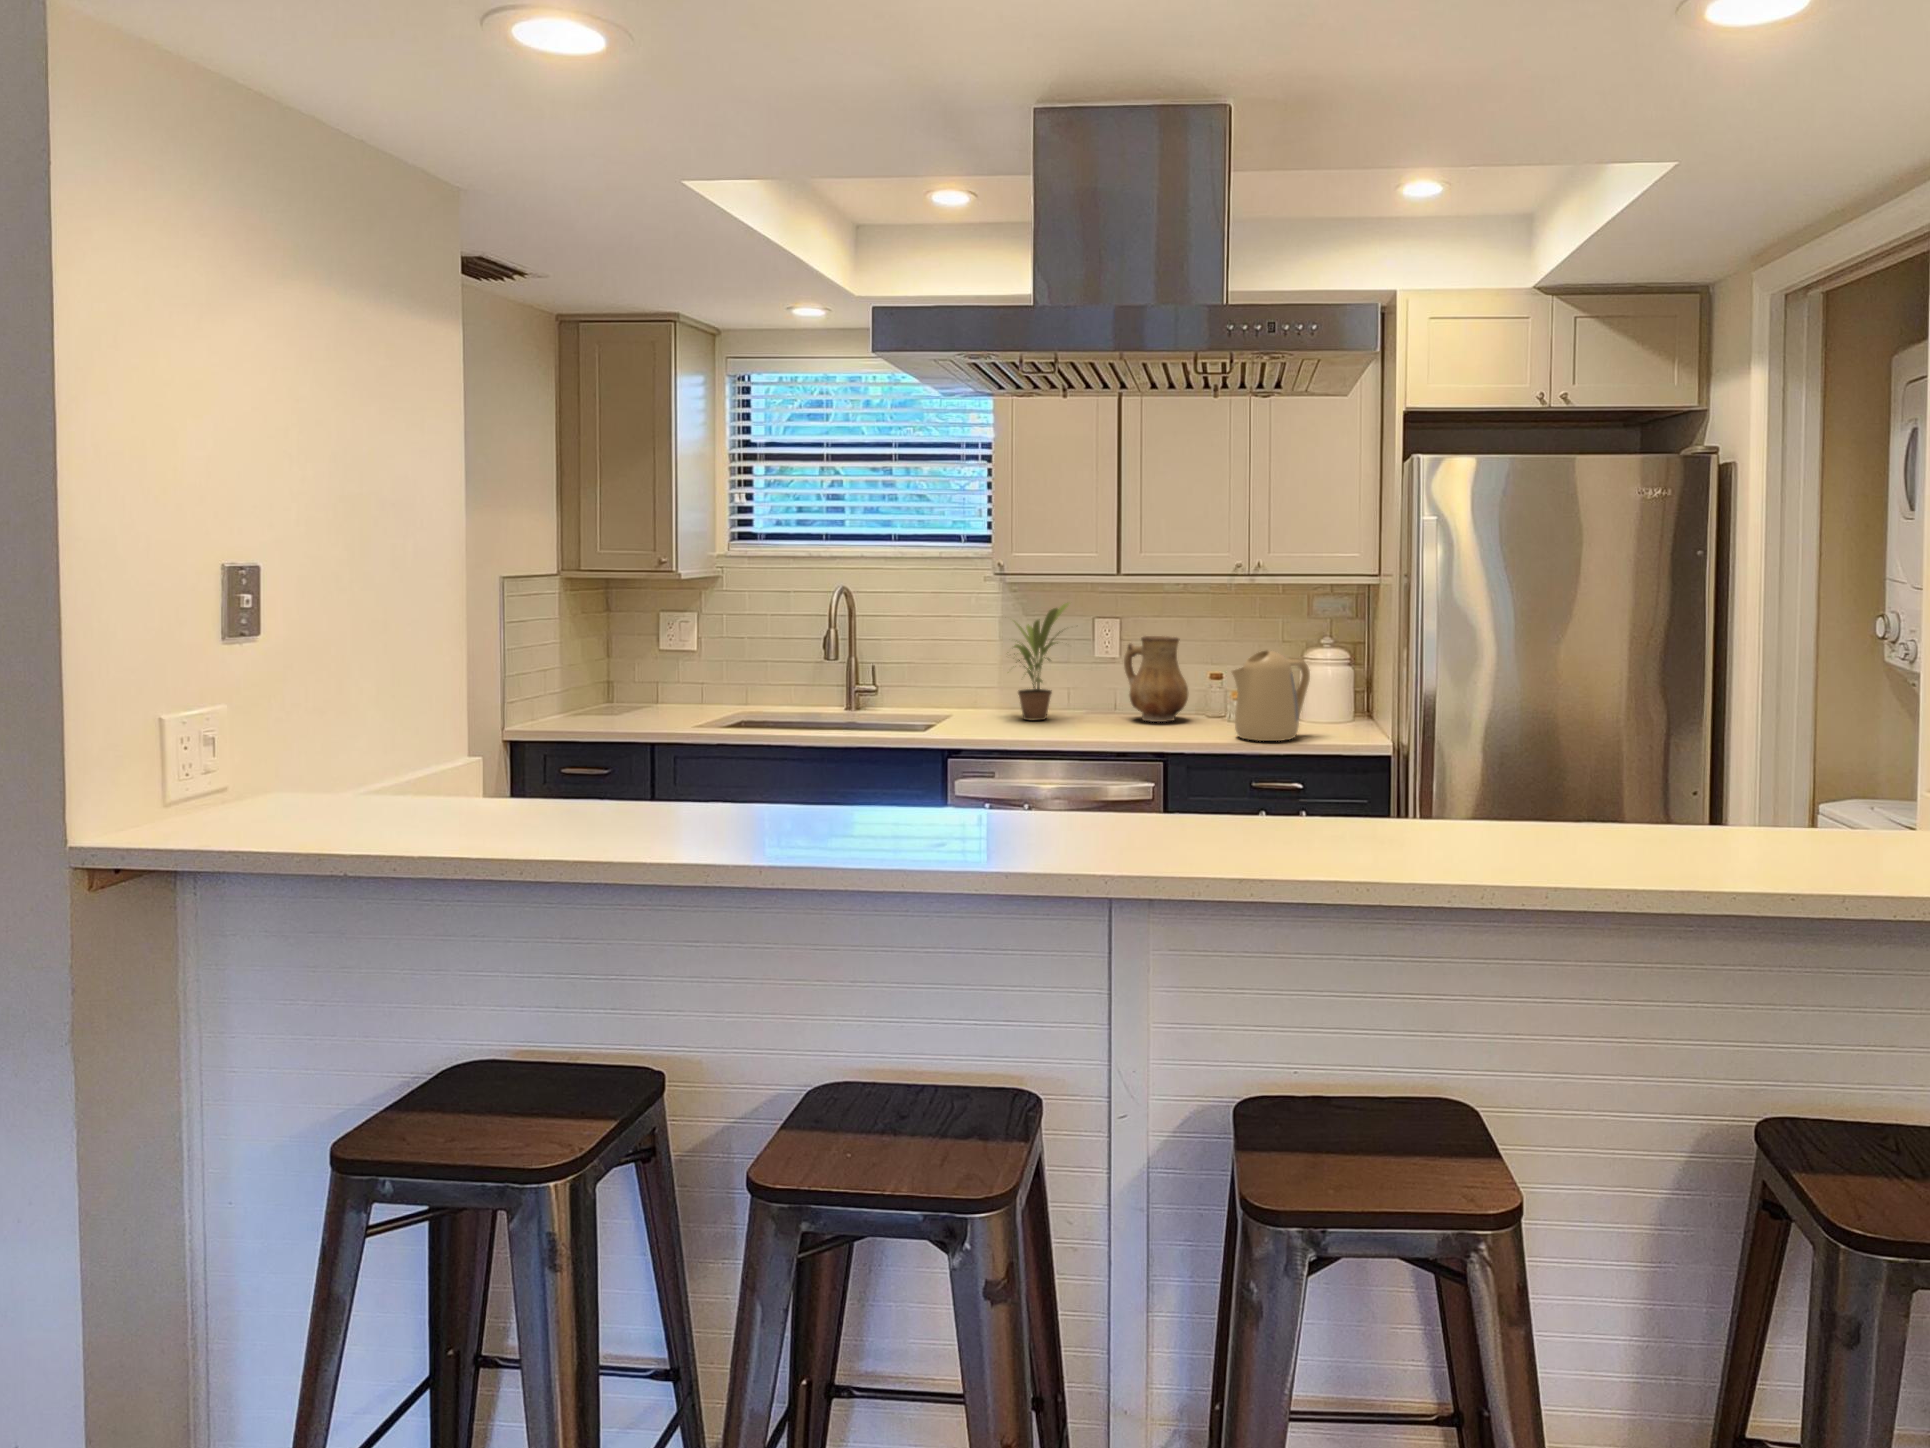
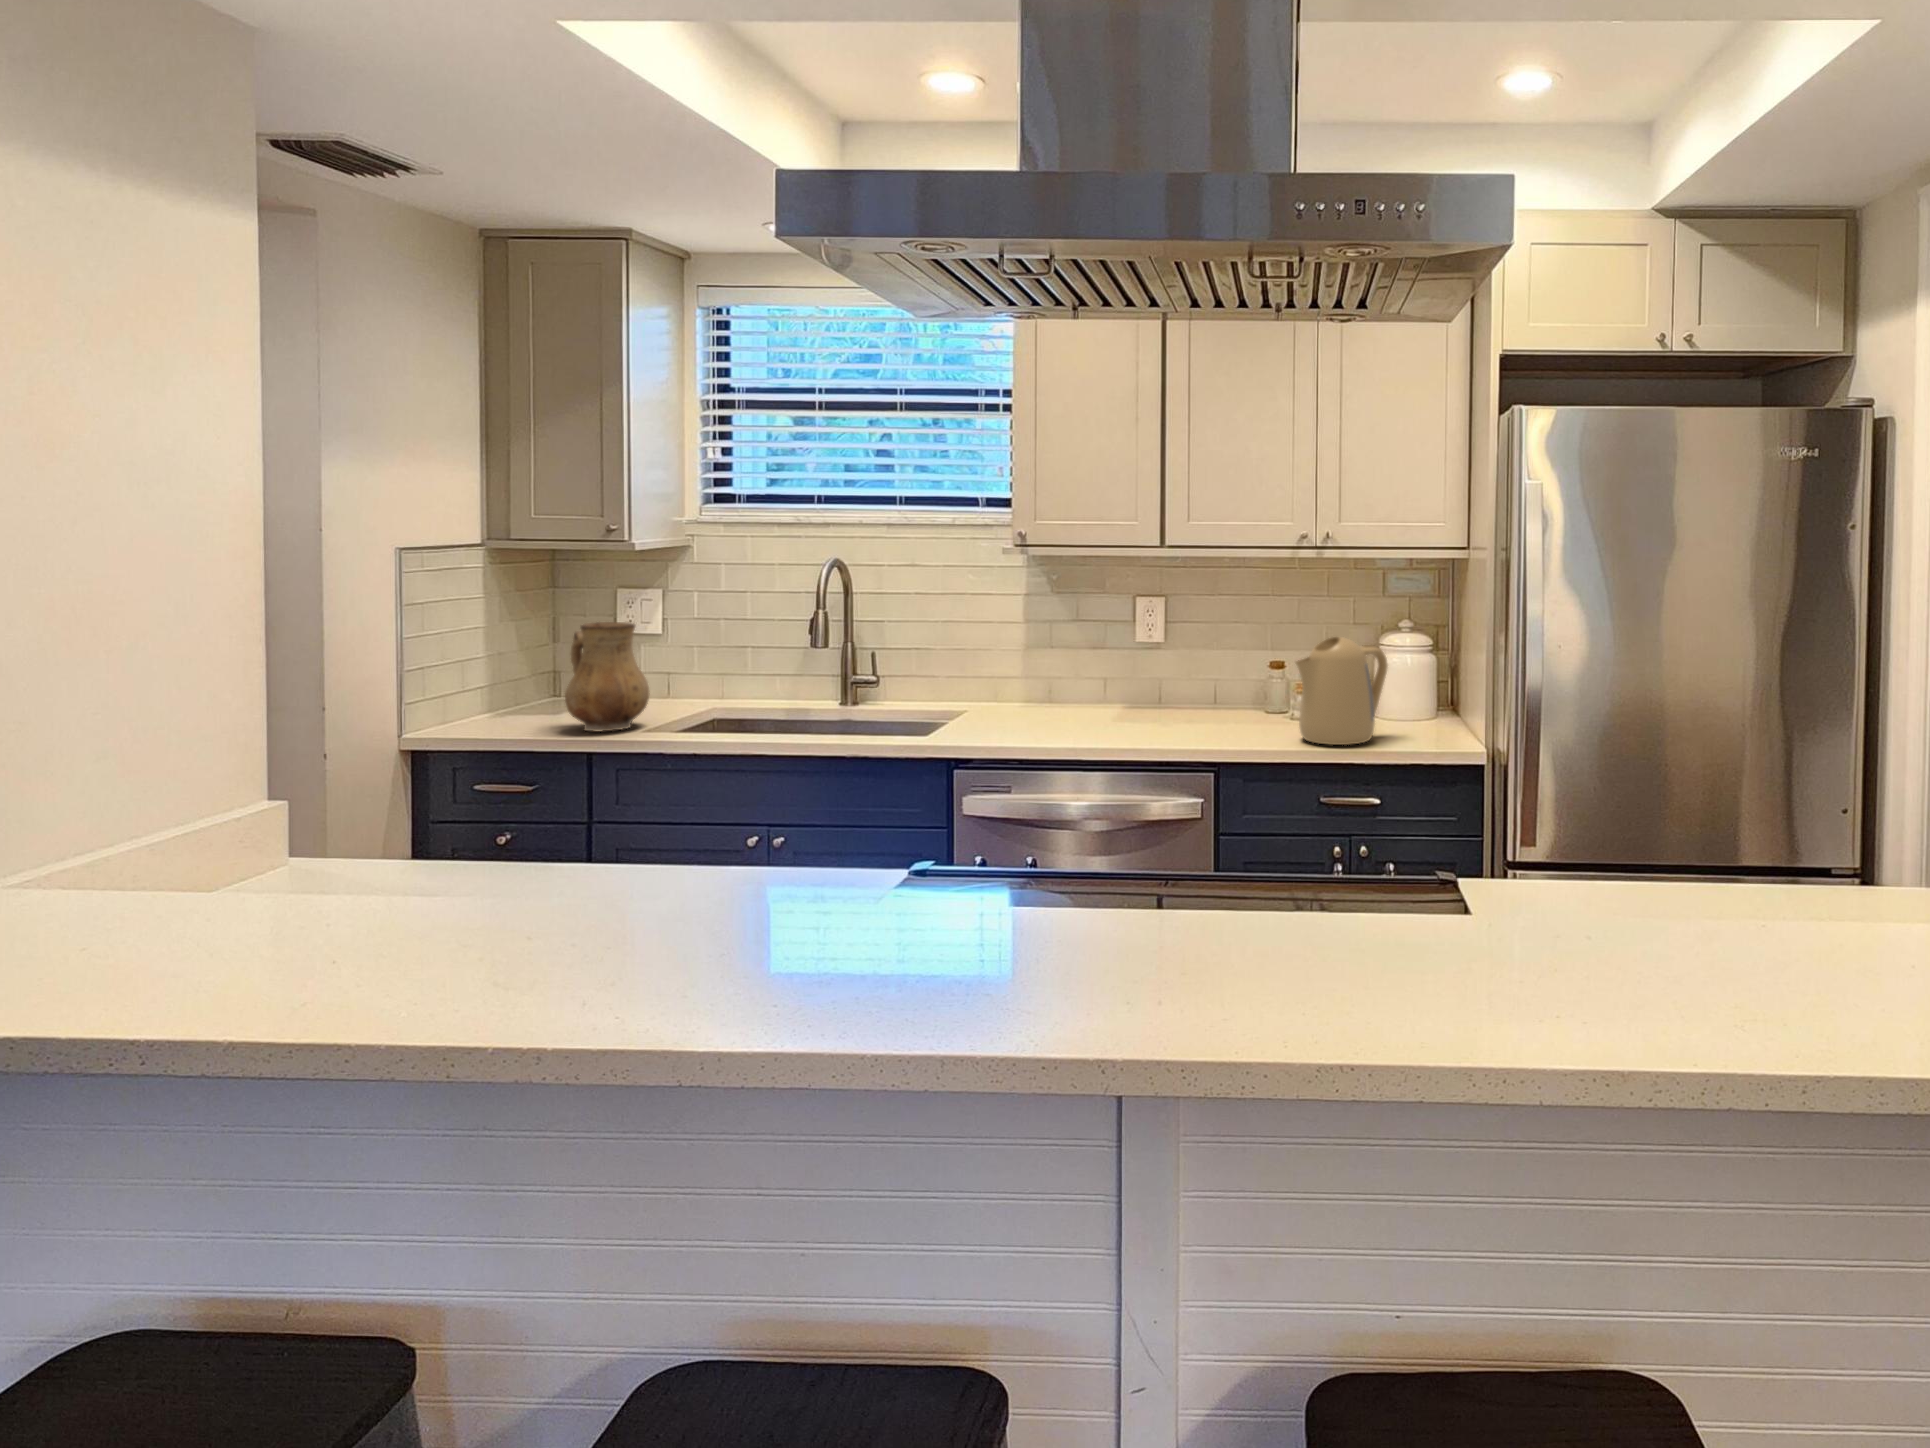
potted plant: present [1014,603,1069,720] -> none [1029,578,1116,717]
ceramic pitcher: present [1124,636,1188,722] -> present [565,622,650,732]

